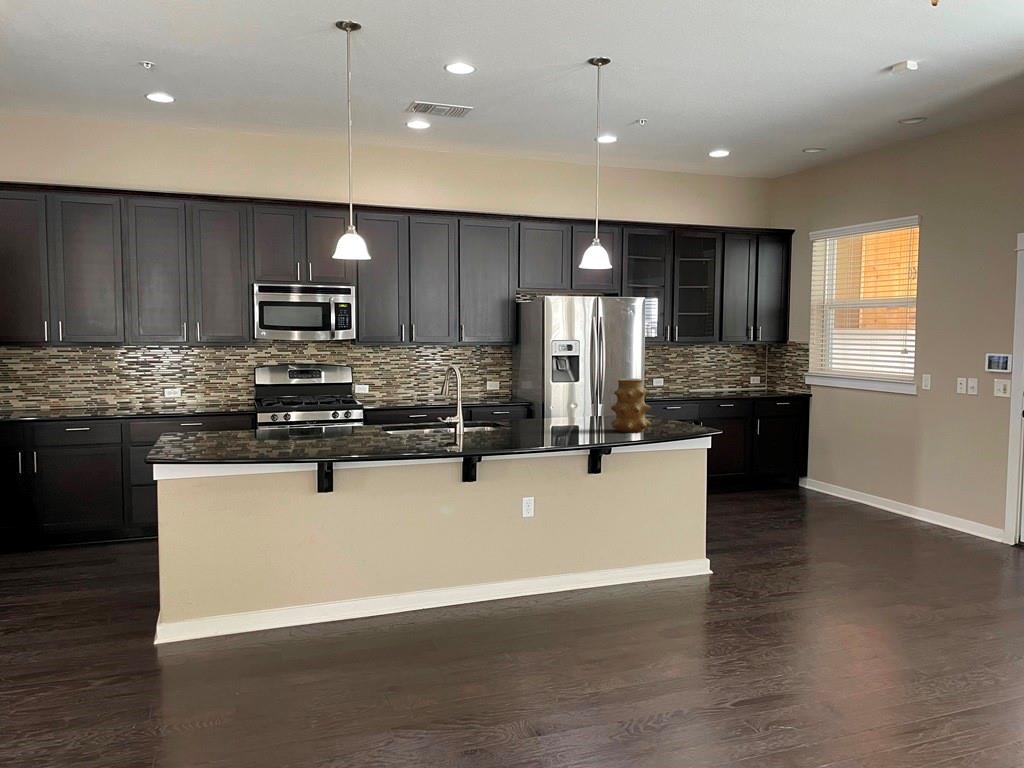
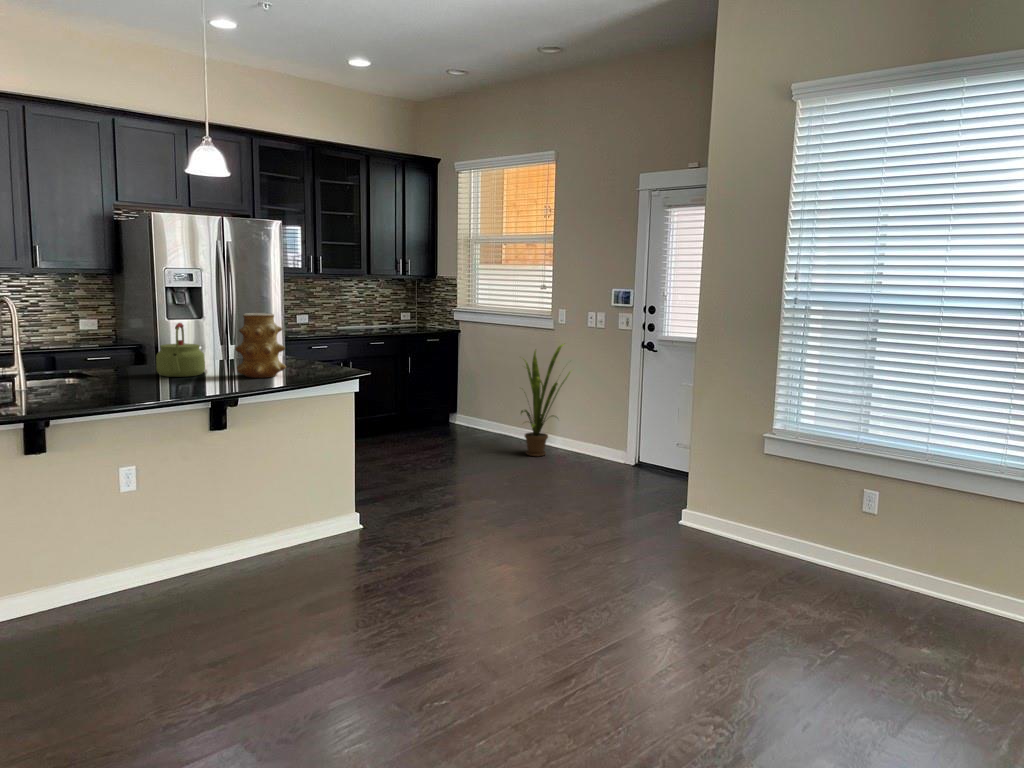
kettle: none [550,386,586,429] -> present [156,323,205,377]
house plant: none [874,410,939,526] -> present [521,343,570,456]

